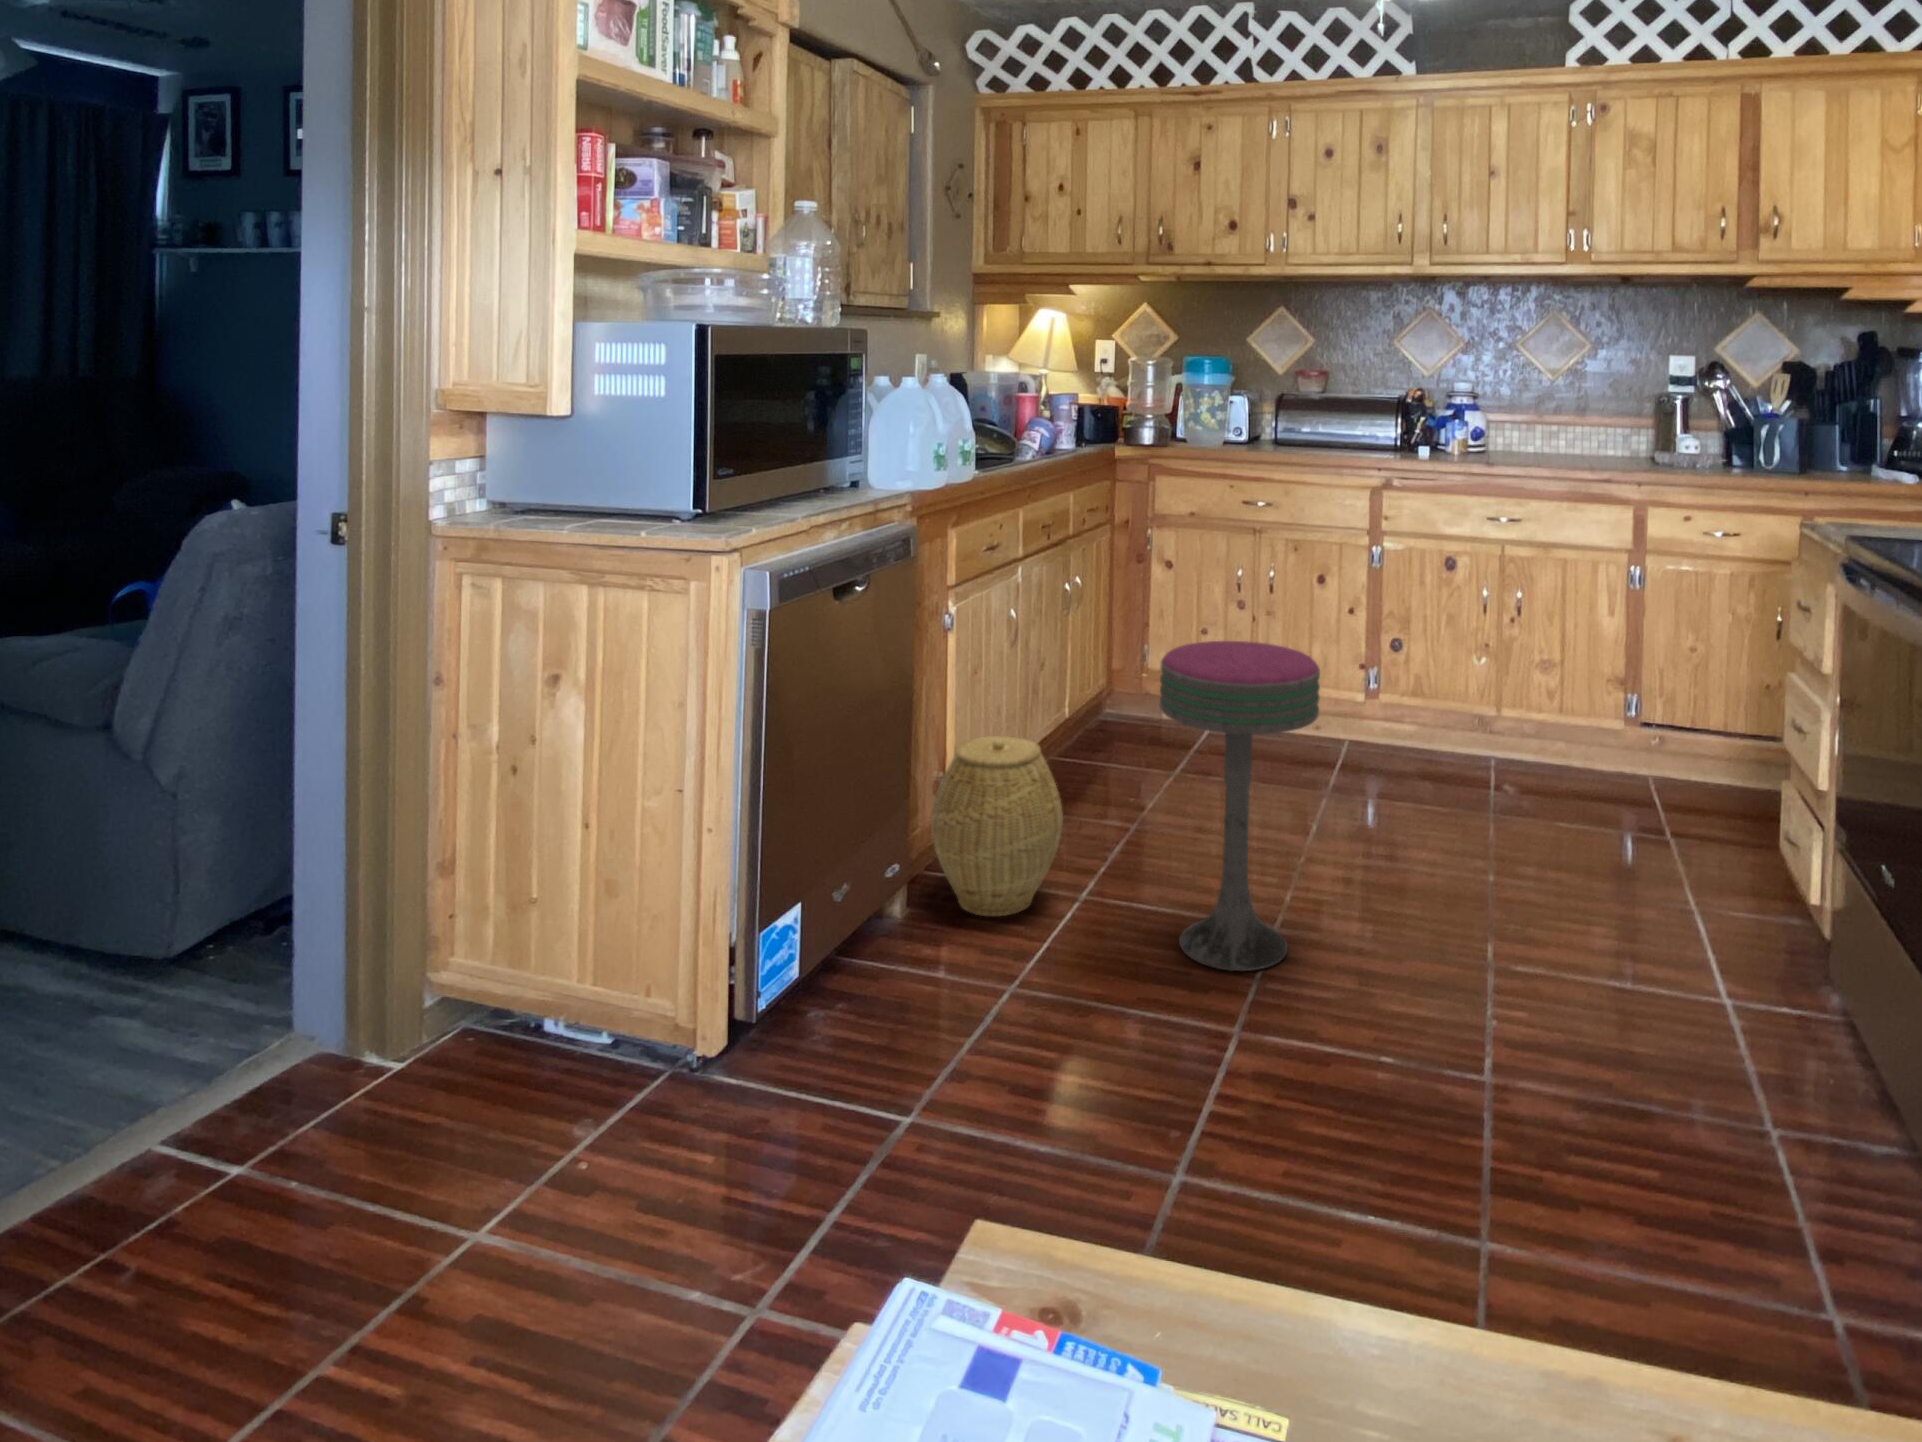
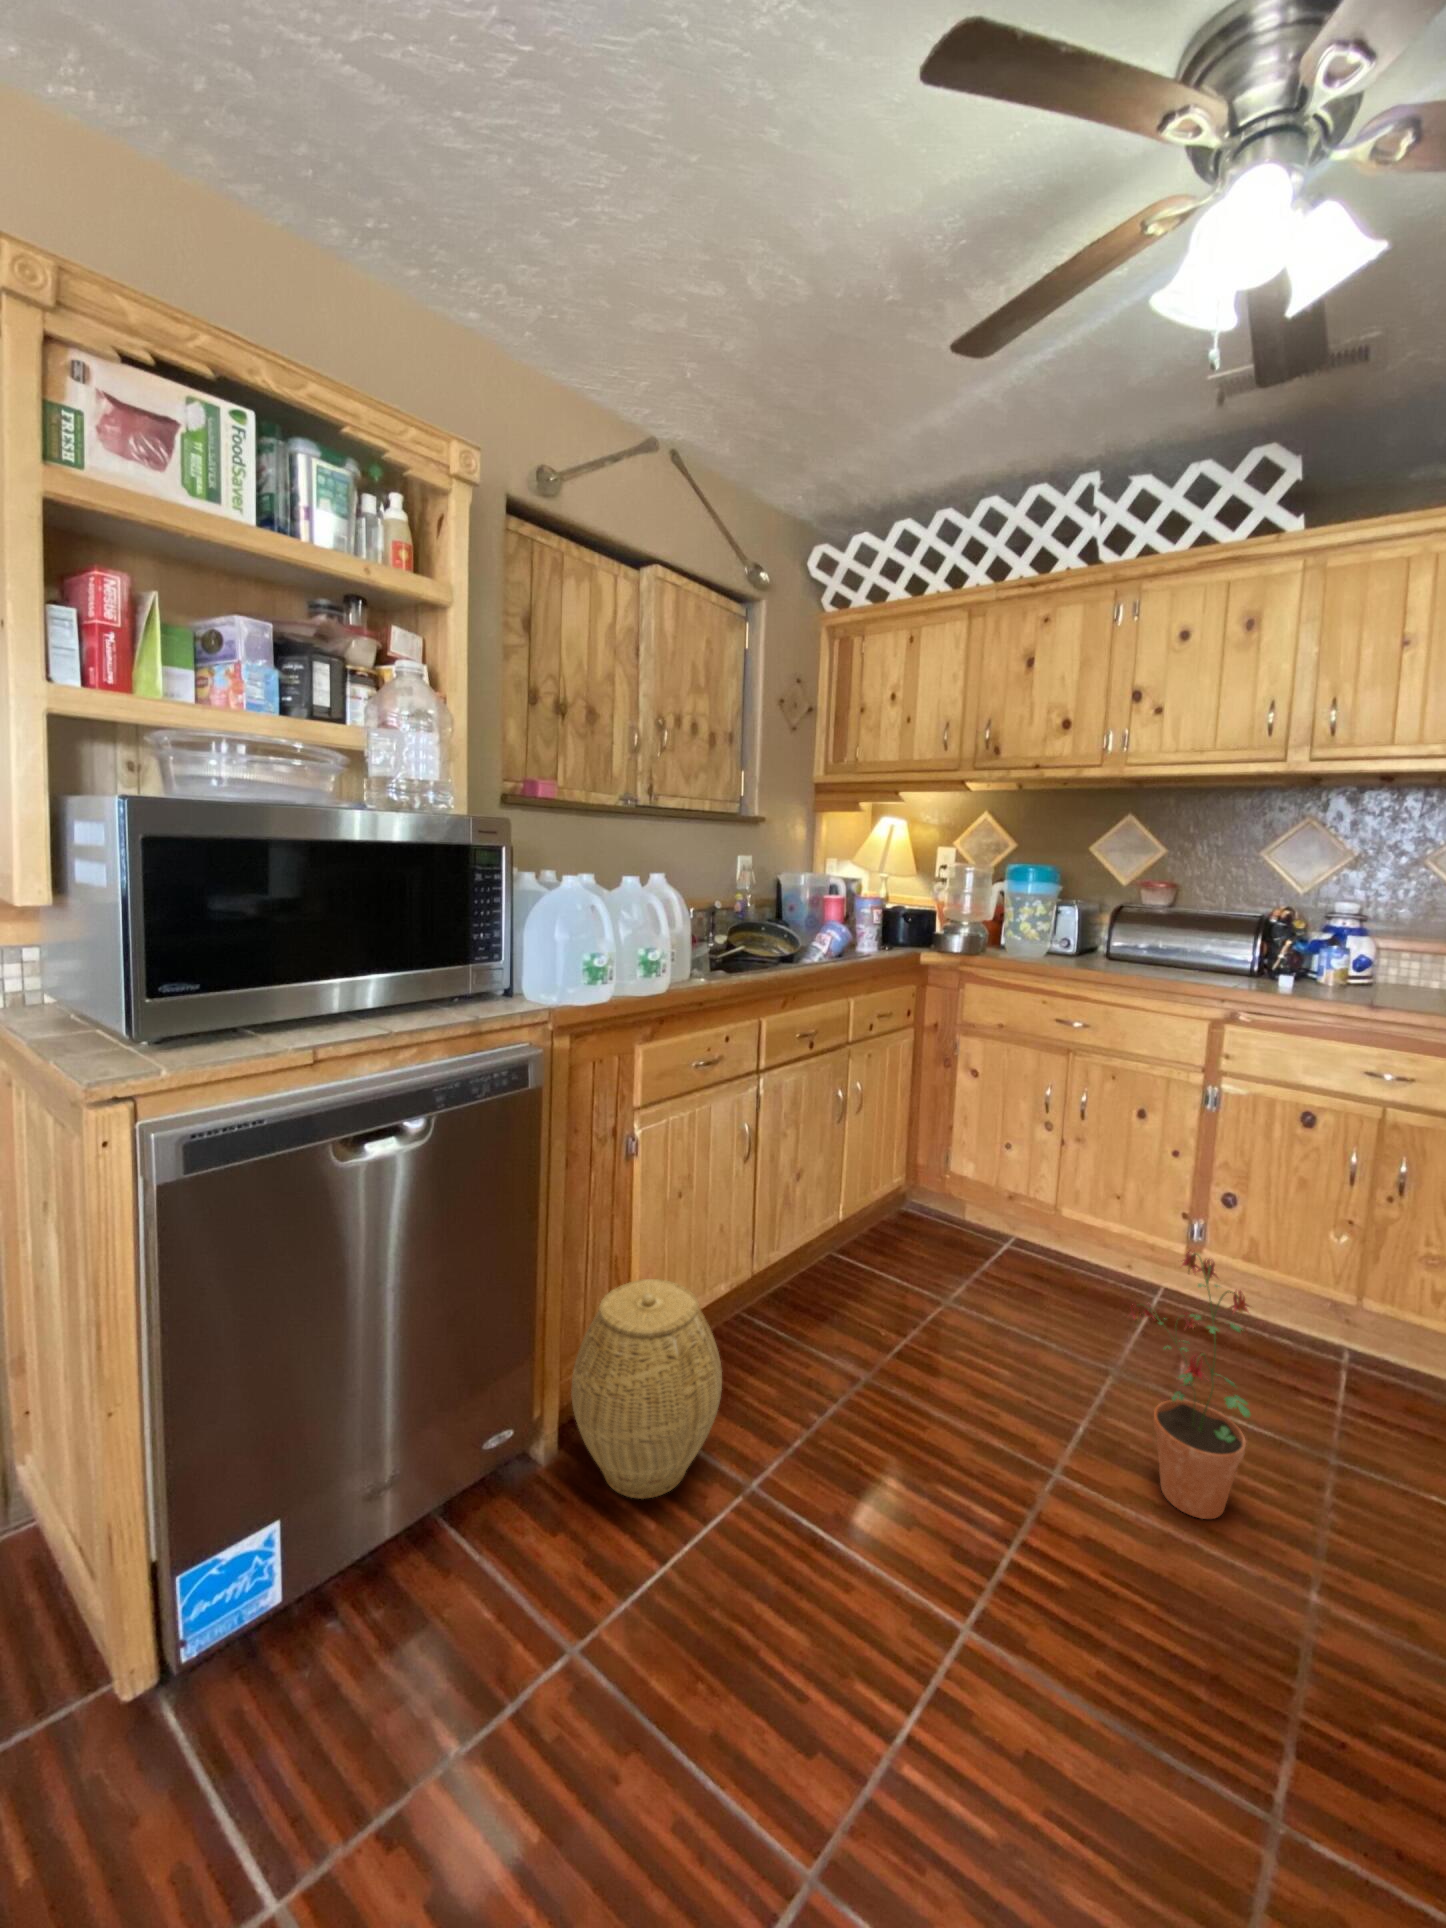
bar stool: present [1160,641,1320,971] -> none [789,1233,1018,1725]
potted plant: none [1350,655,1449,854] -> present [1130,1250,1250,1519]

